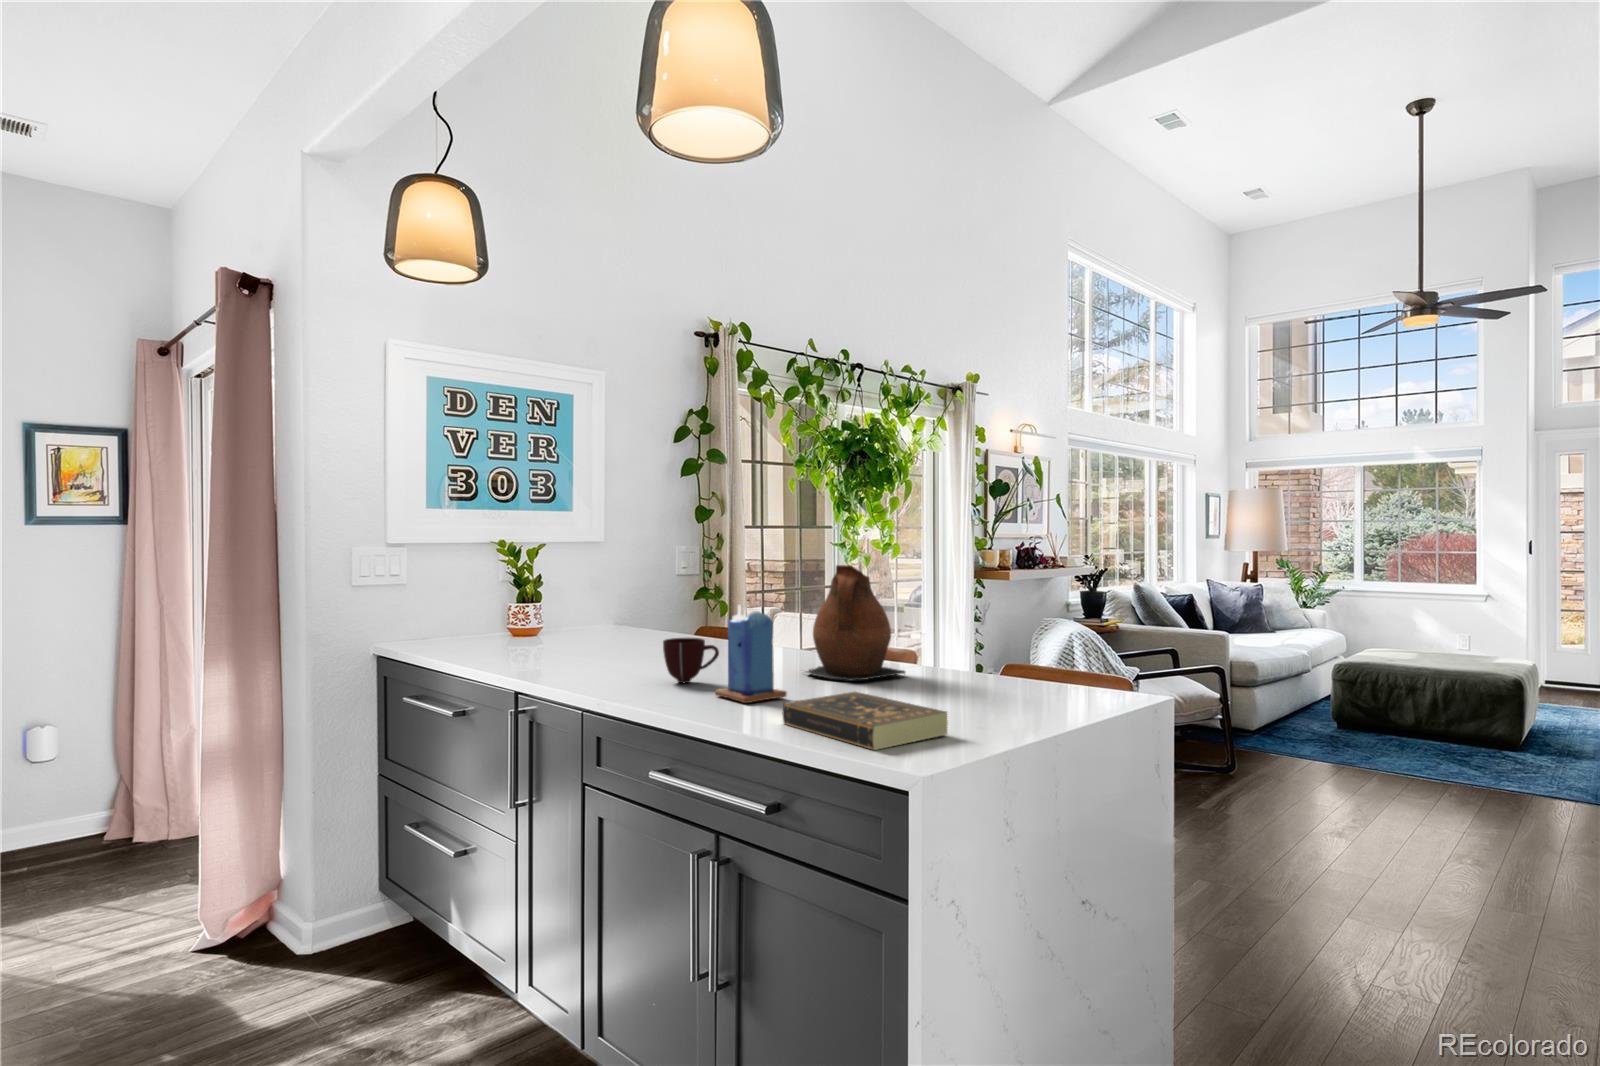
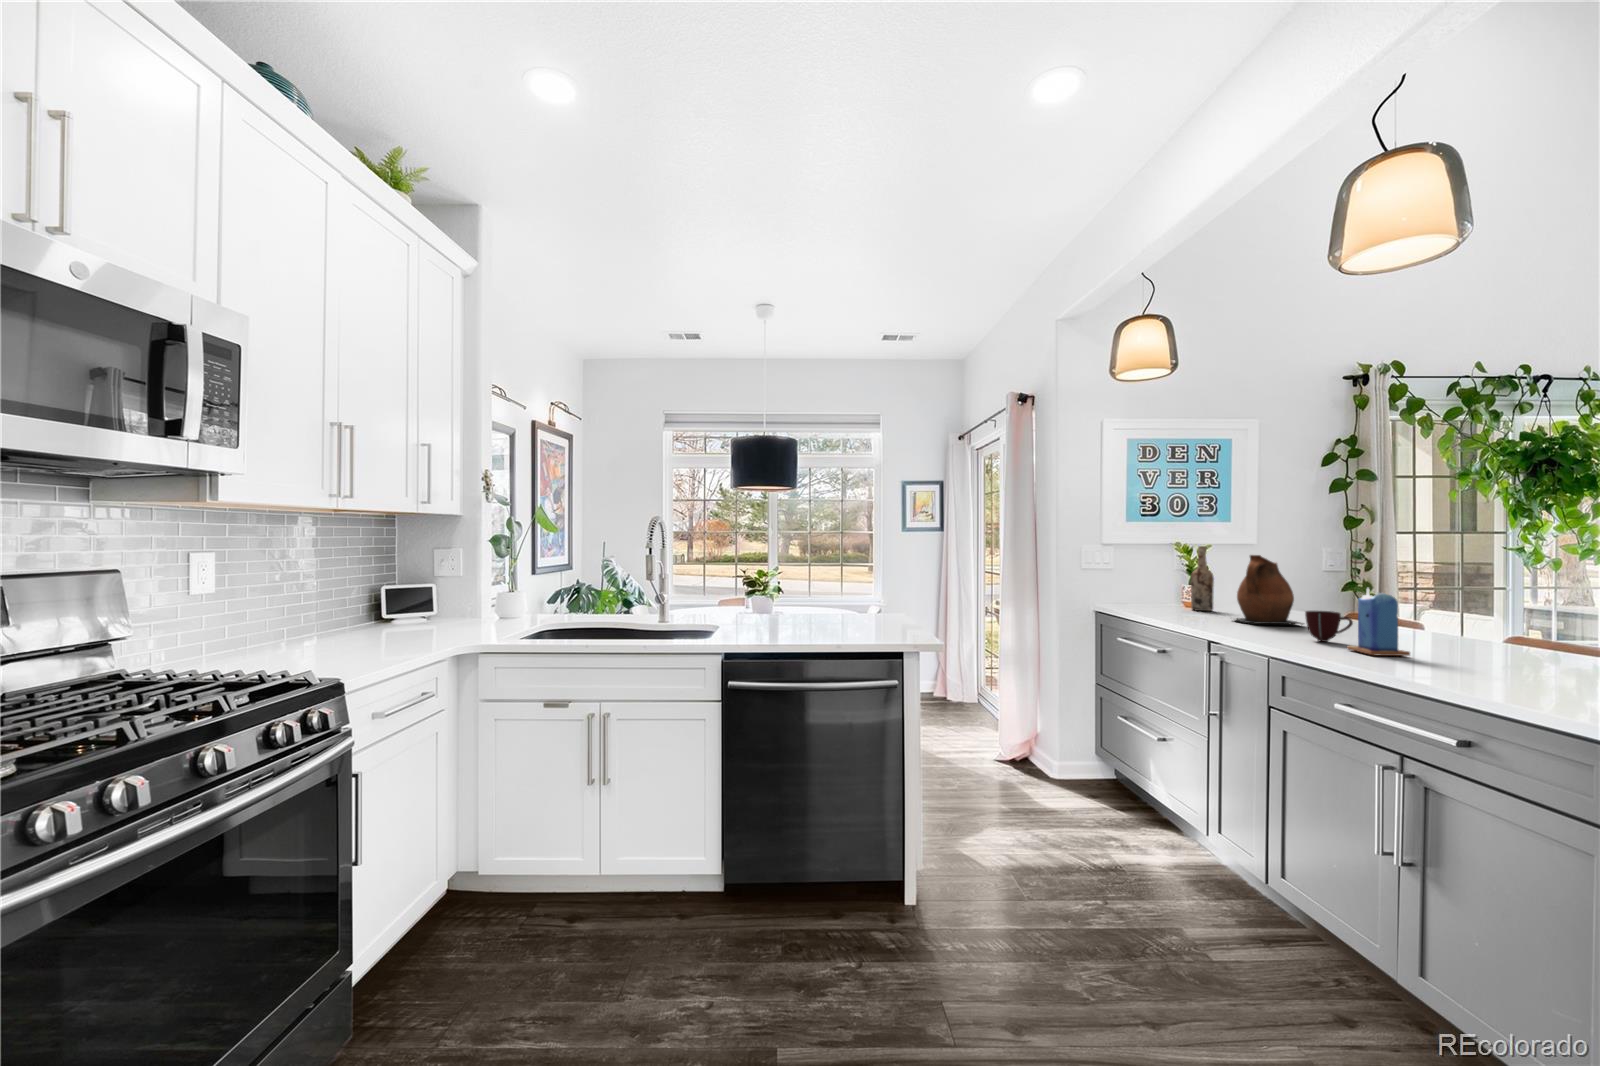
wine bottle: none [518,546,548,640] -> present [1191,546,1214,611]
ceramic pitcher: present [805,565,905,681] -> present [1236,555,1303,625]
book: present [783,692,948,750] -> none [1399,654,1555,688]

